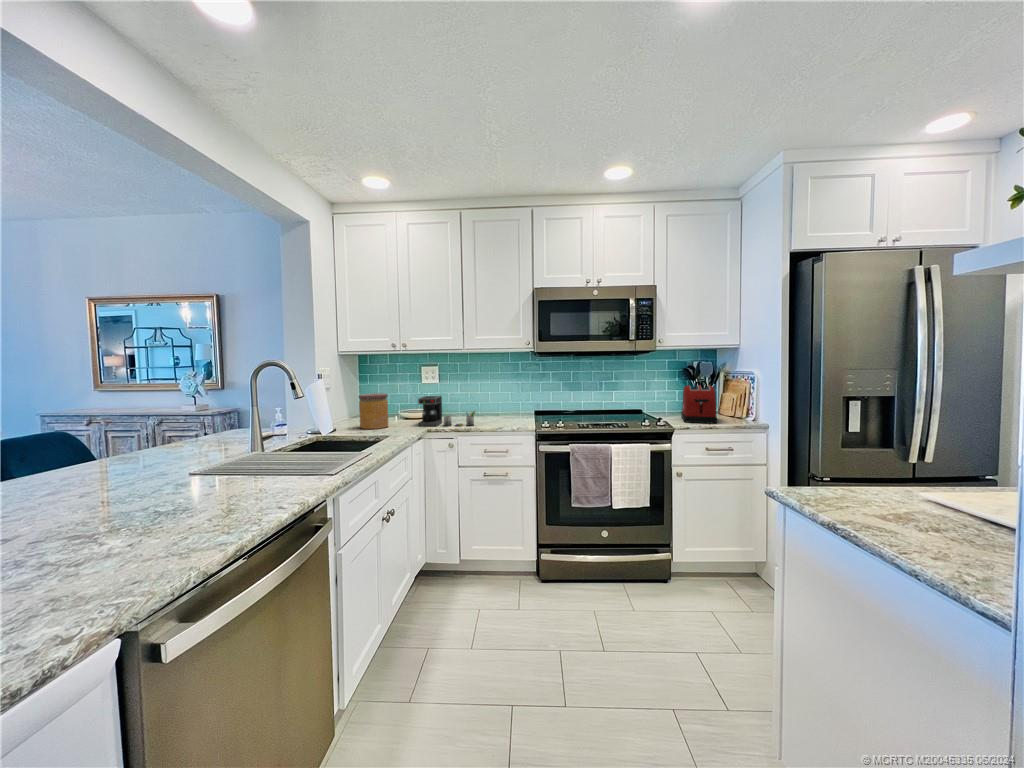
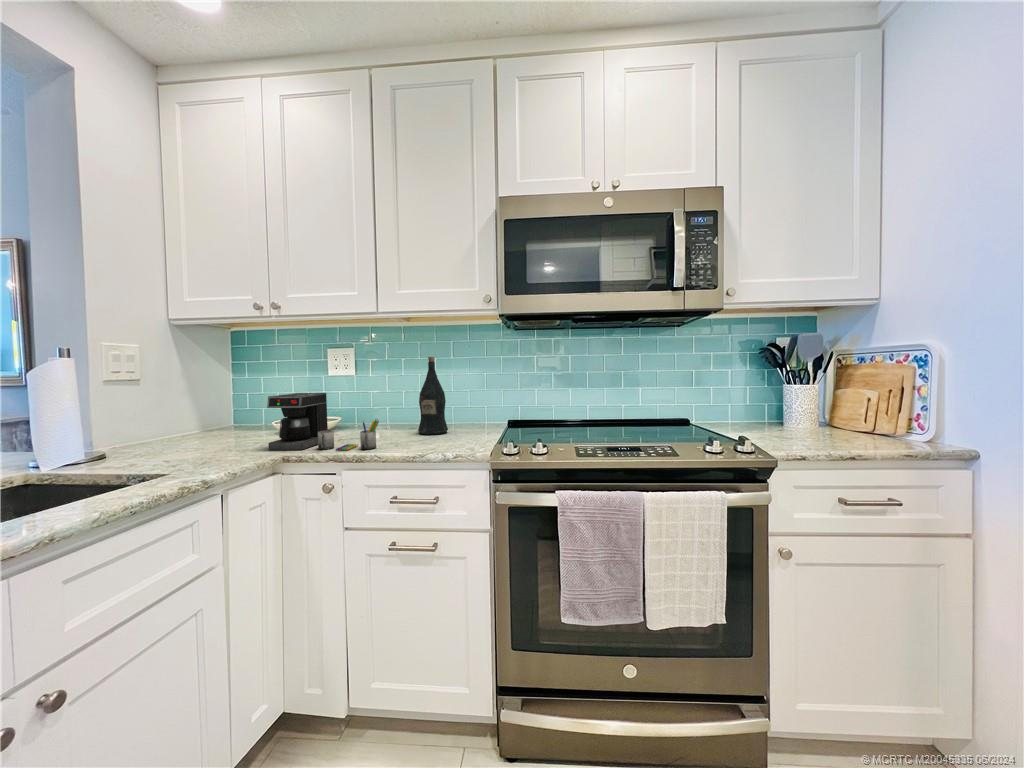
wine bottle: none [487,375,504,419] -> present [418,357,448,435]
toaster: present [681,385,717,423] -> none [766,373,853,447]
jar: present [359,393,388,429] -> none [144,387,214,457]

